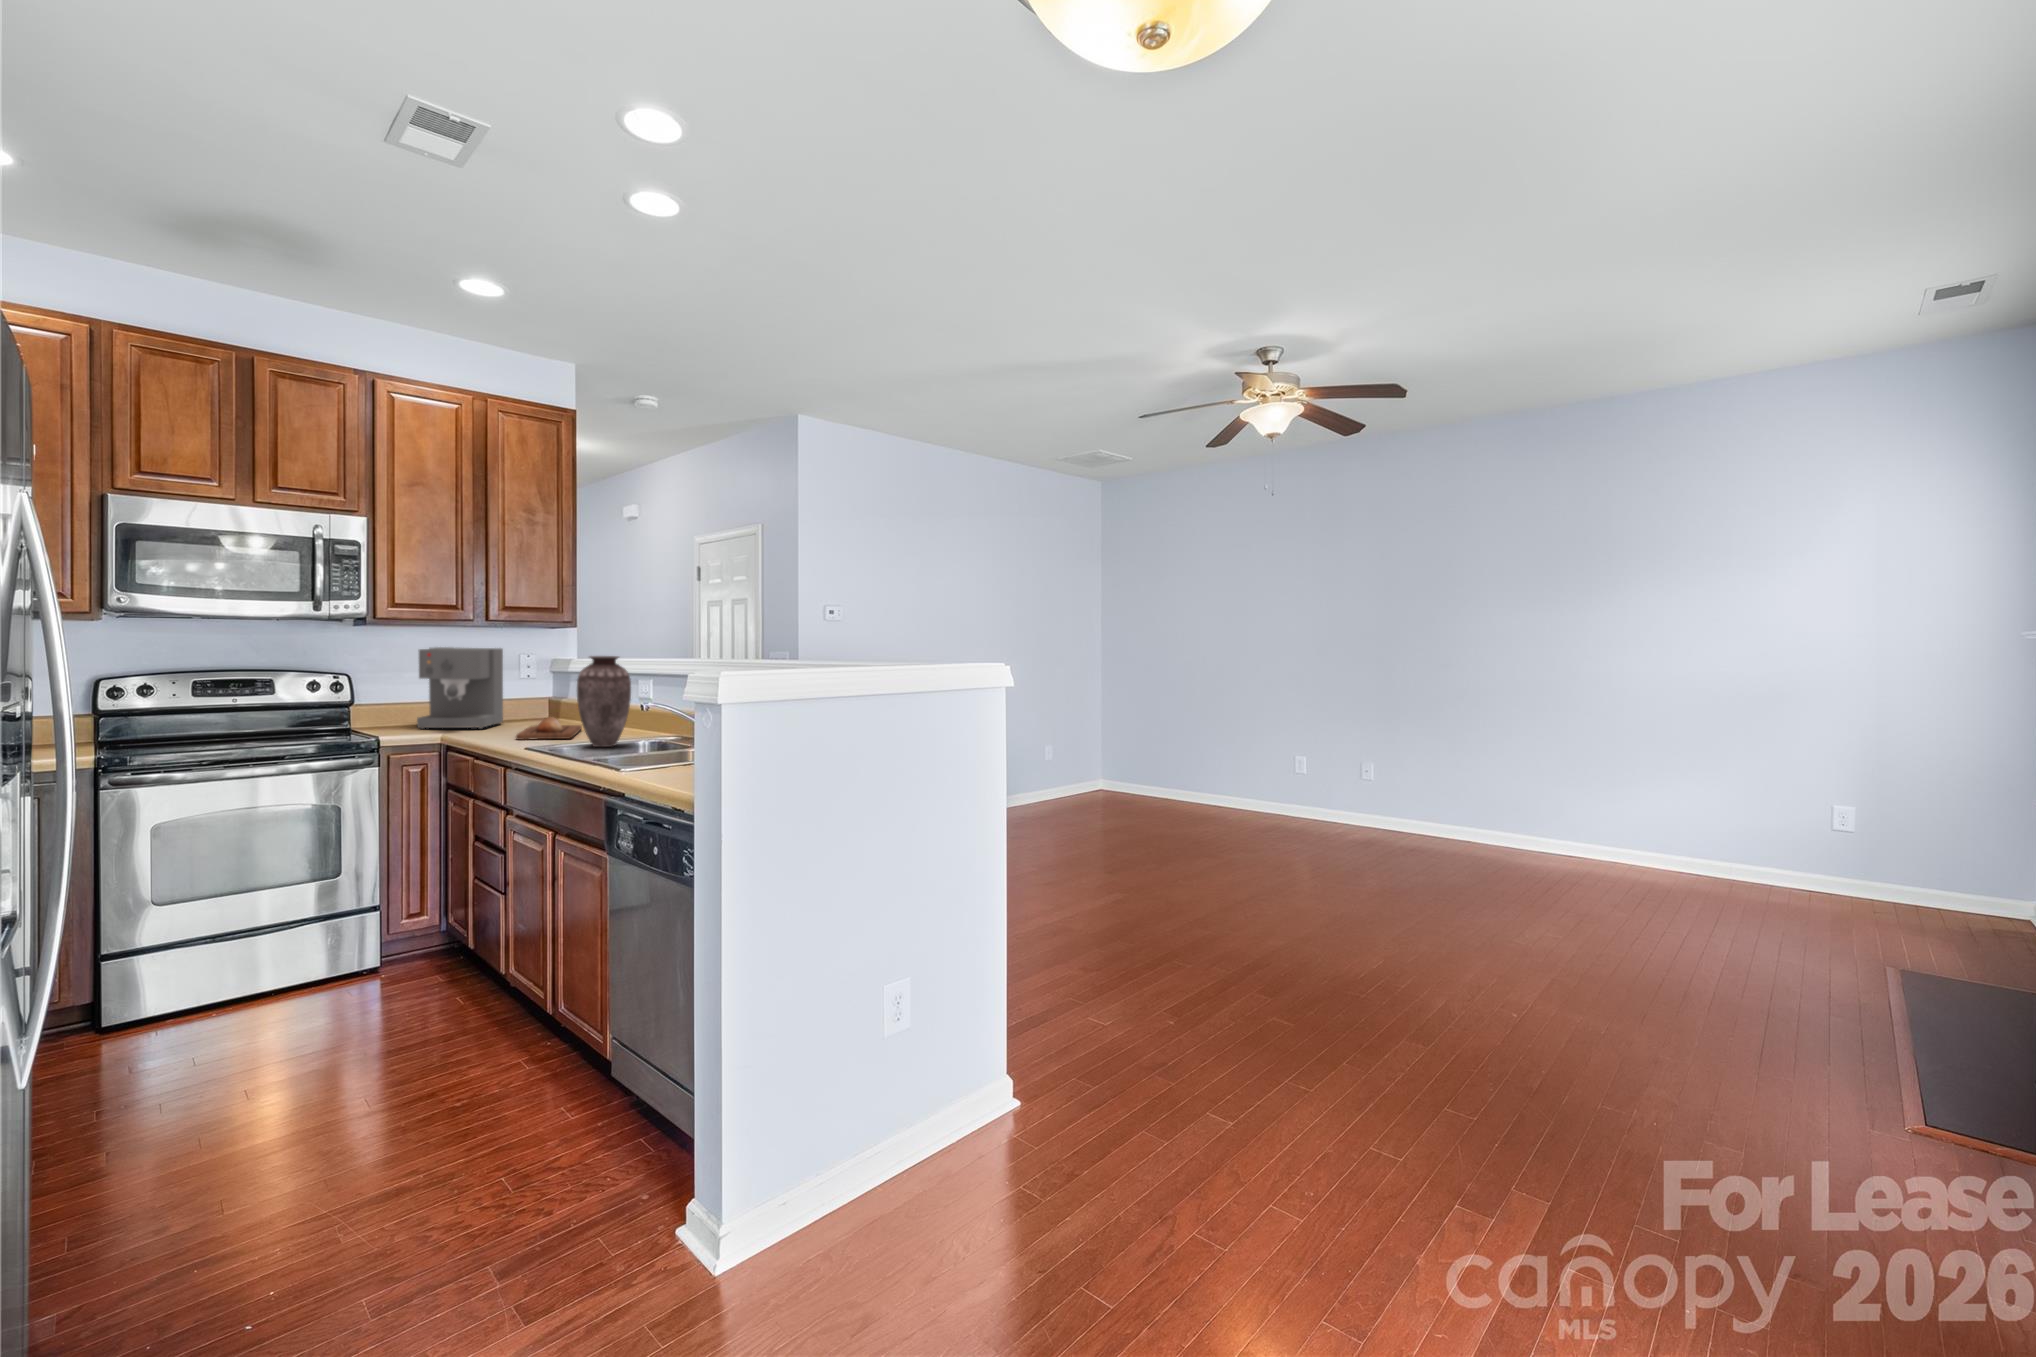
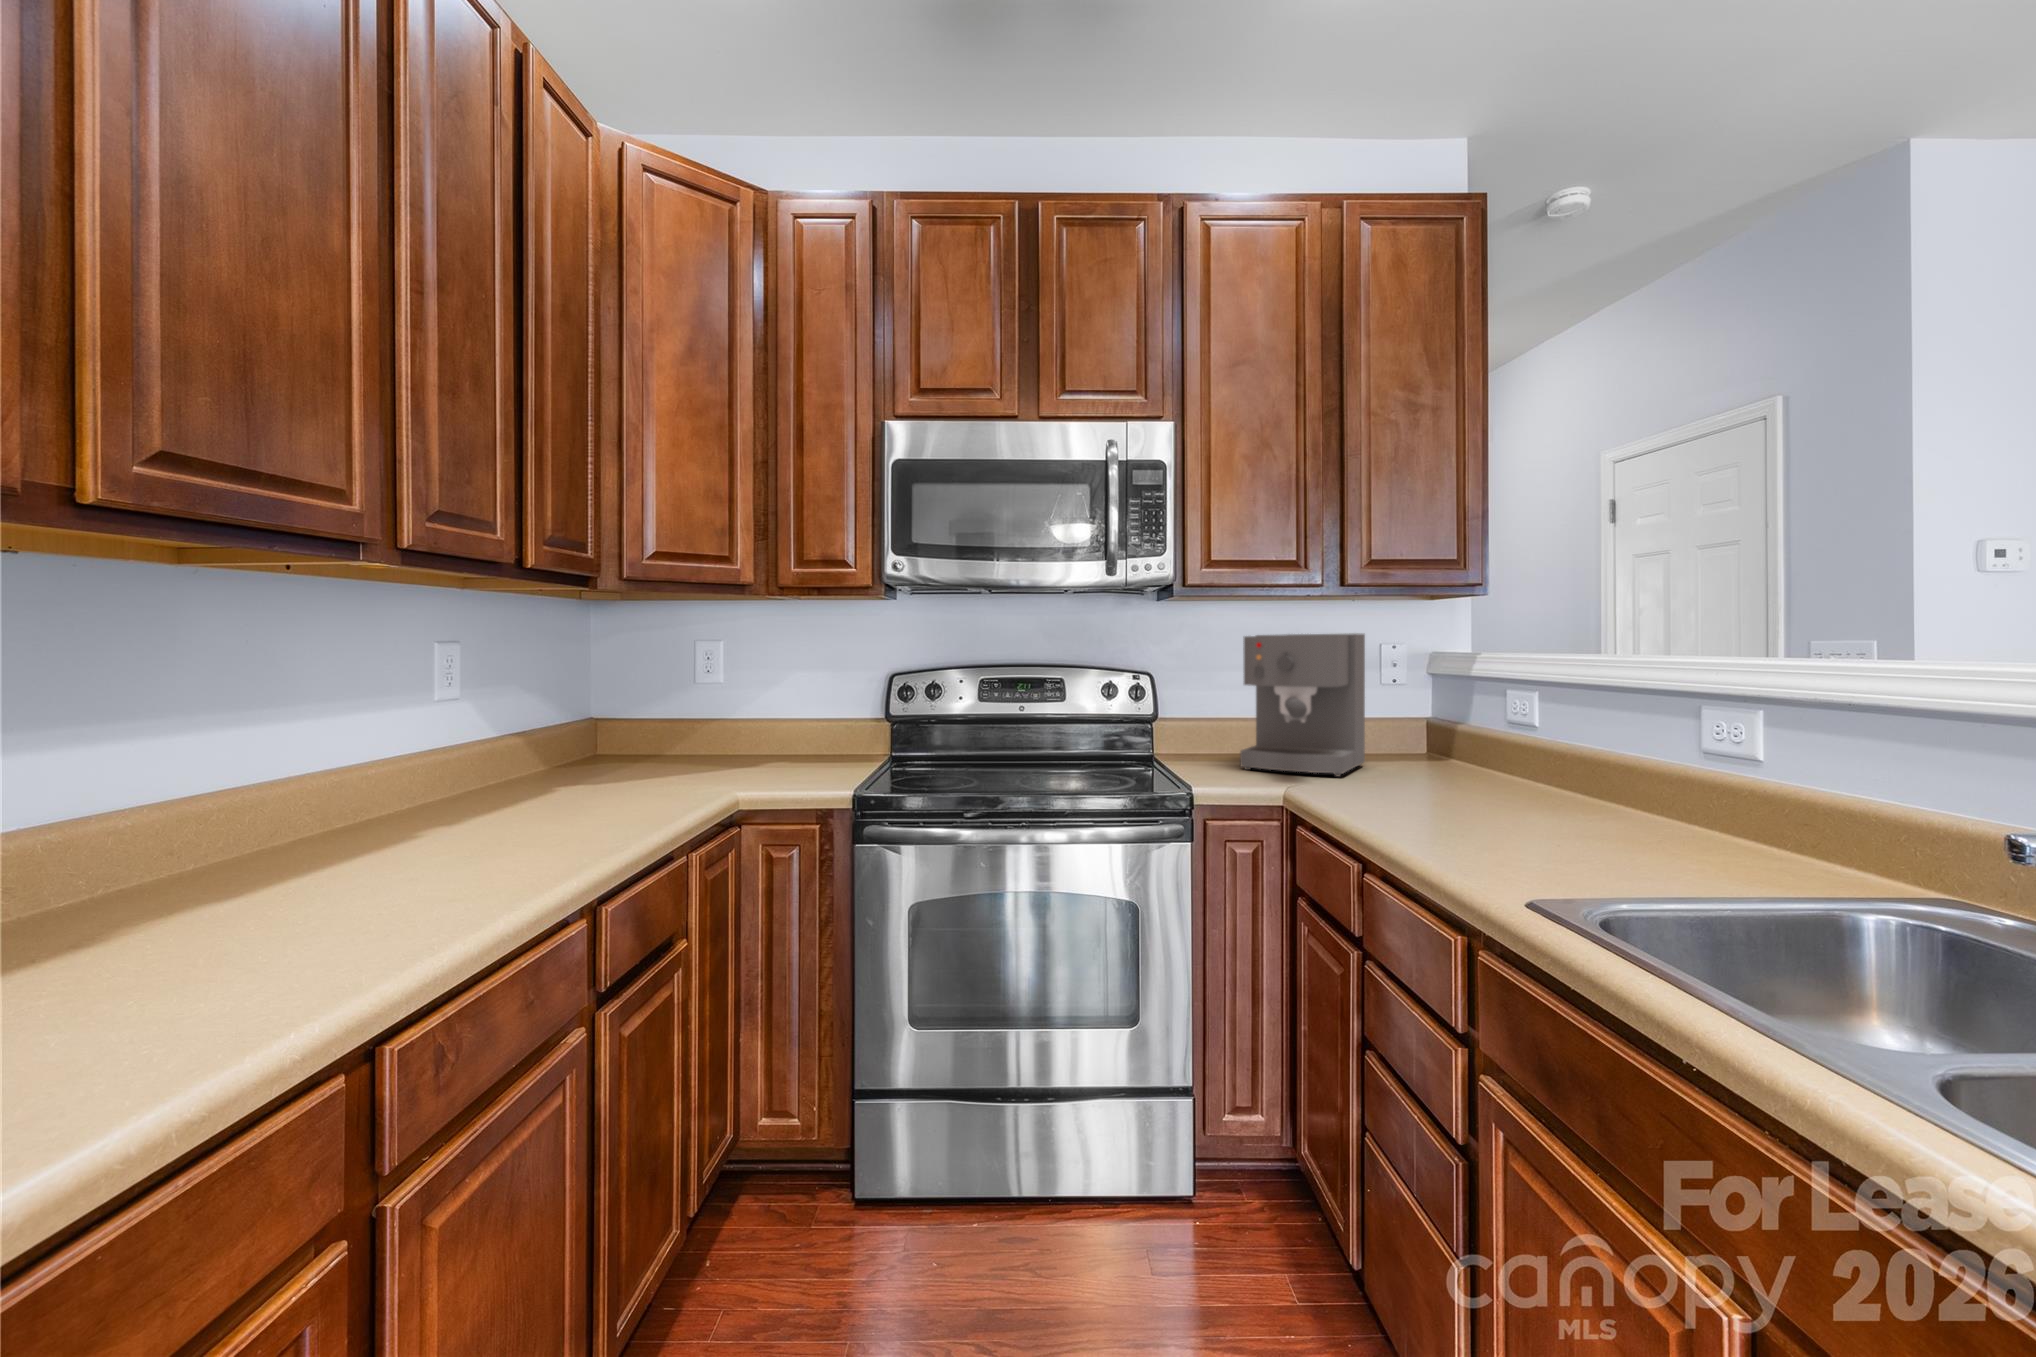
vase: present [577,656,631,747] -> none [1588,629,1745,863]
bread loaf: present [516,717,582,740] -> none [1422,764,1541,820]

